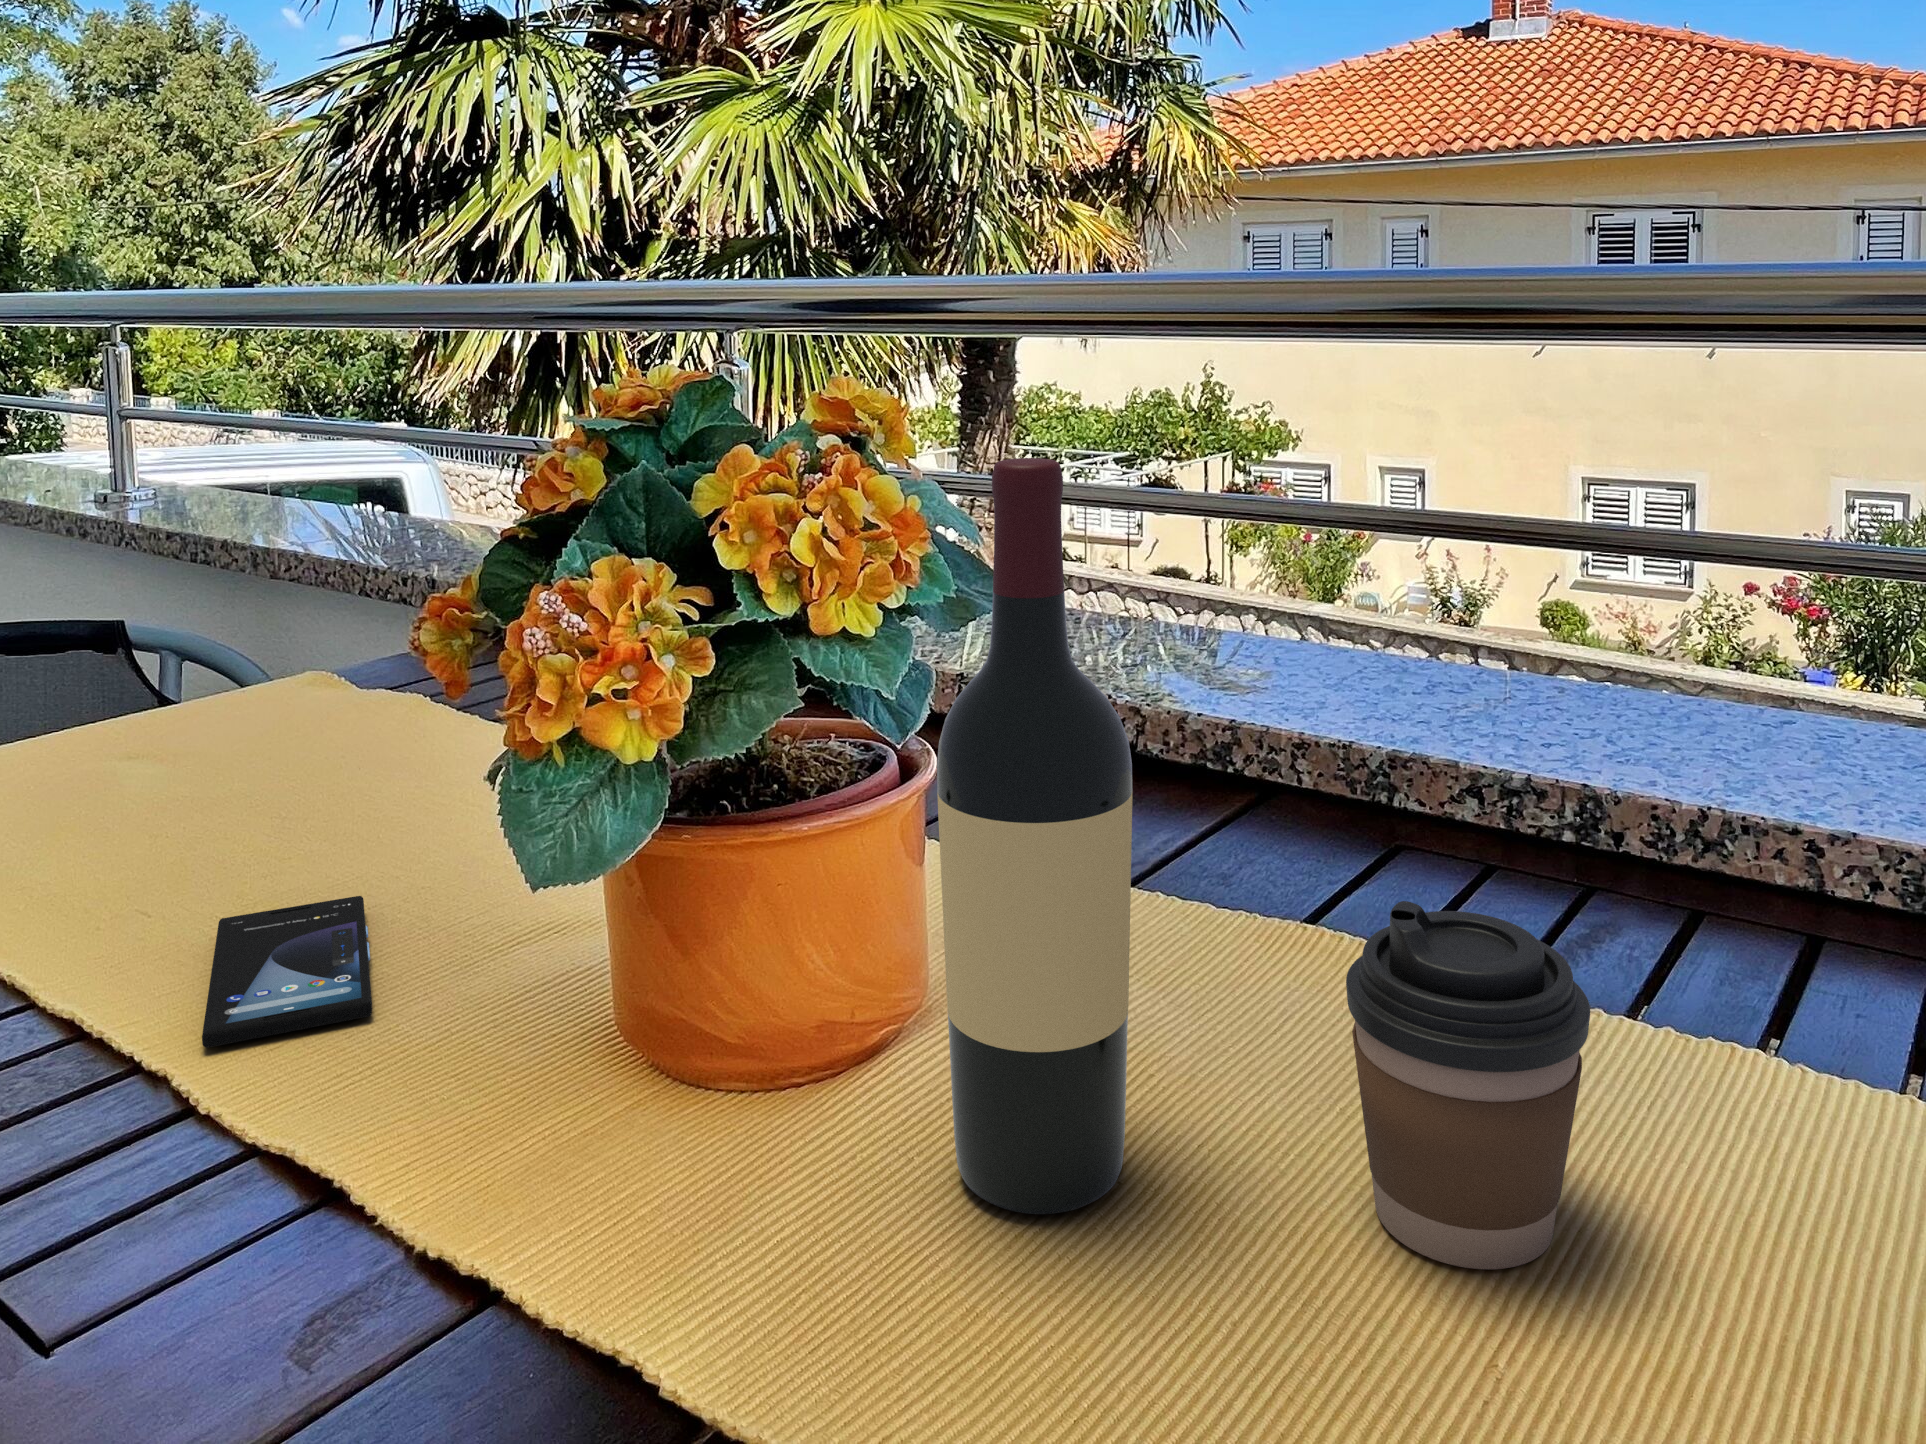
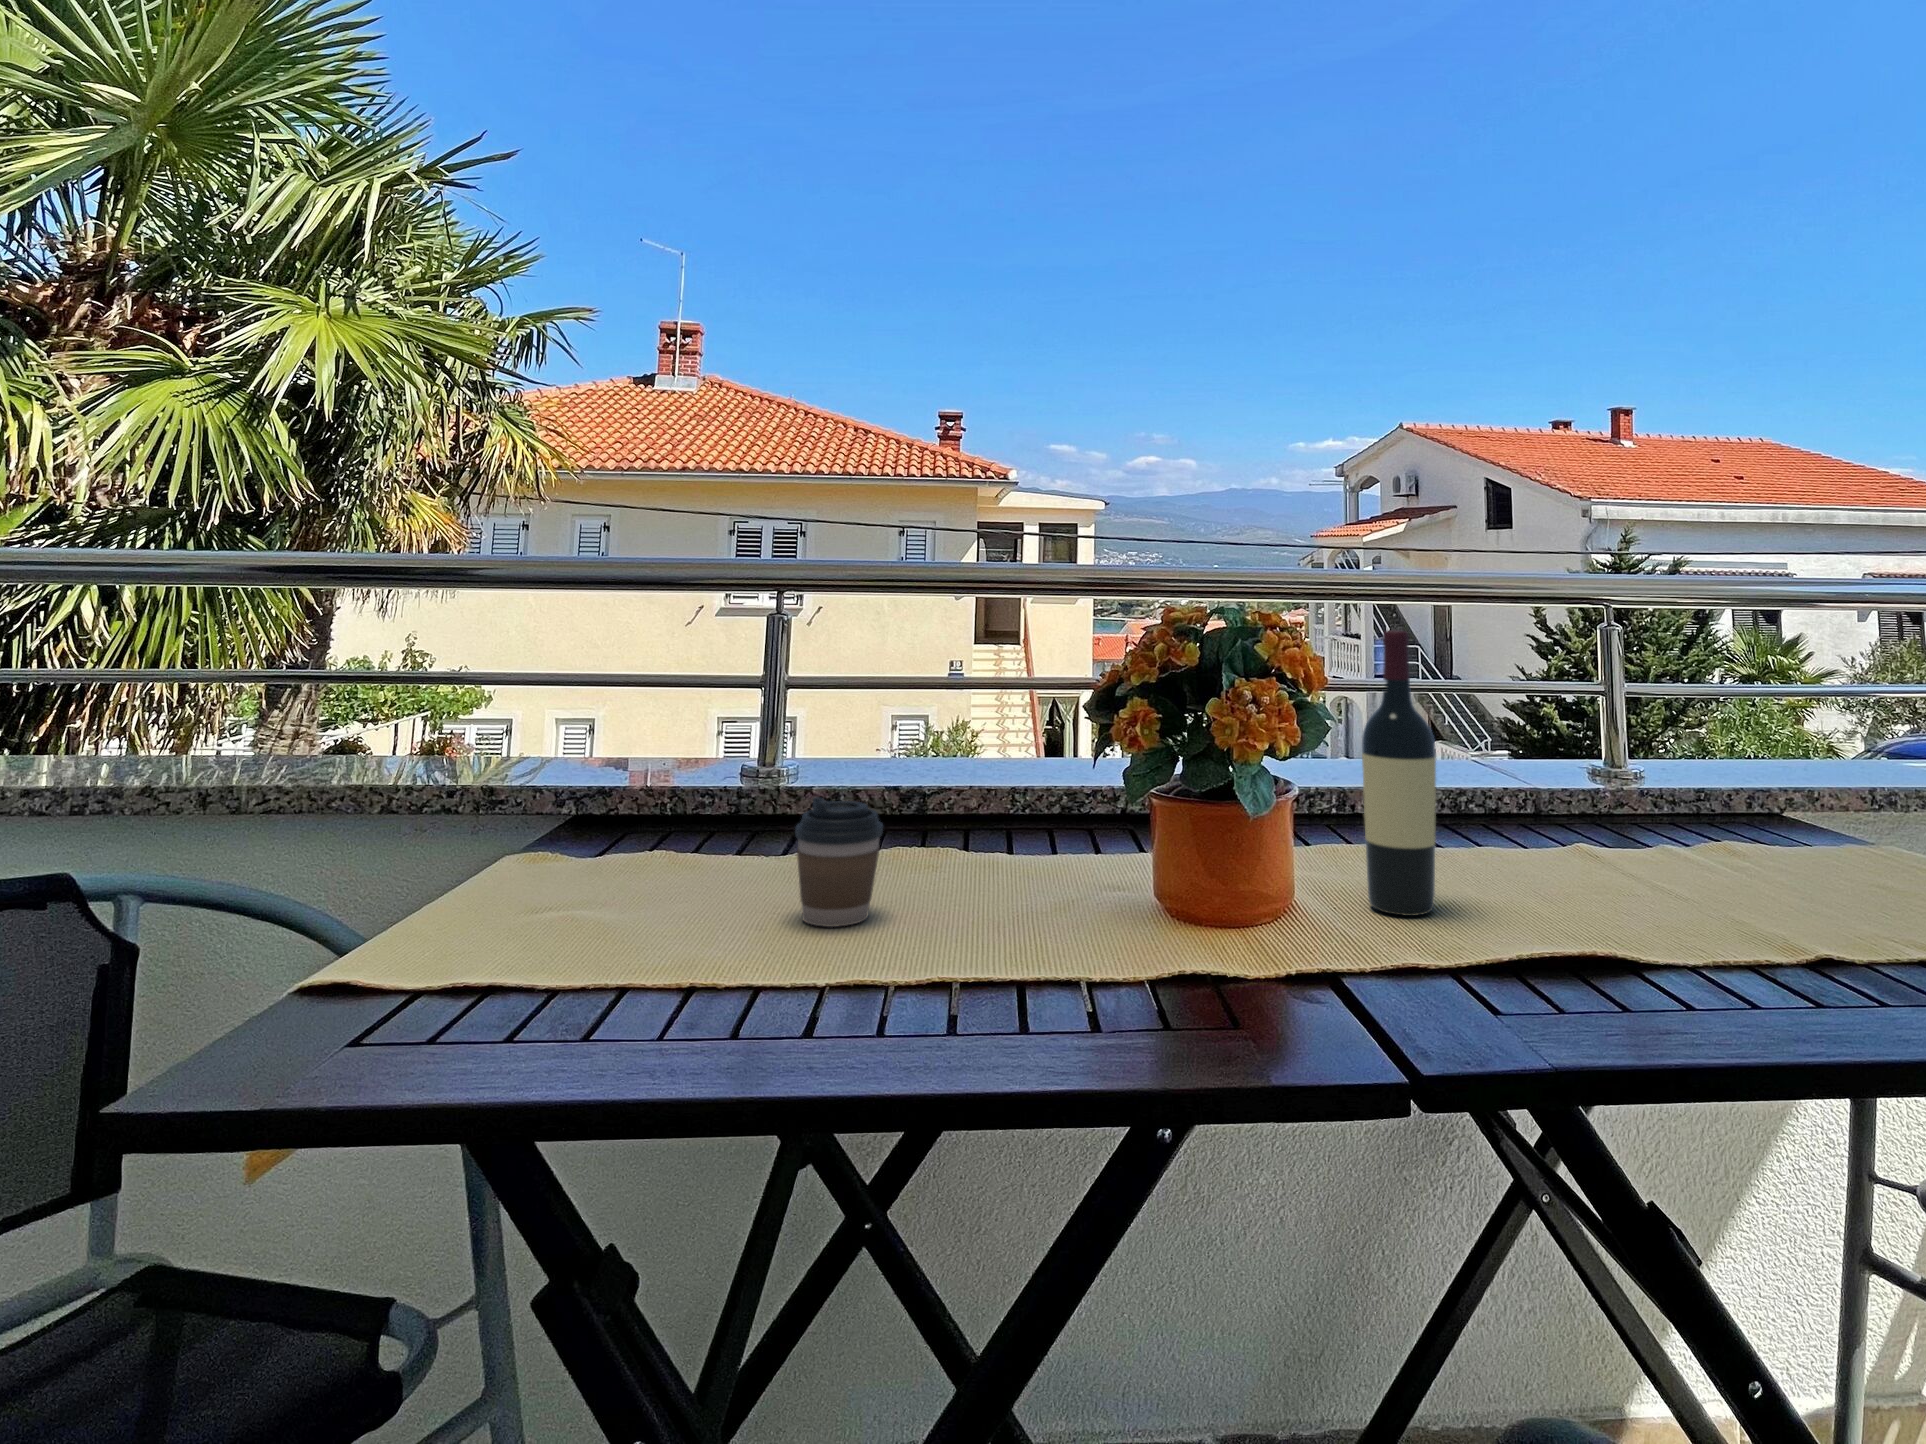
smartphone: present [202,896,372,1048] -> none [917,909,1086,958]
coffee cup: present [1346,901,1590,1269] -> present [795,797,883,927]

